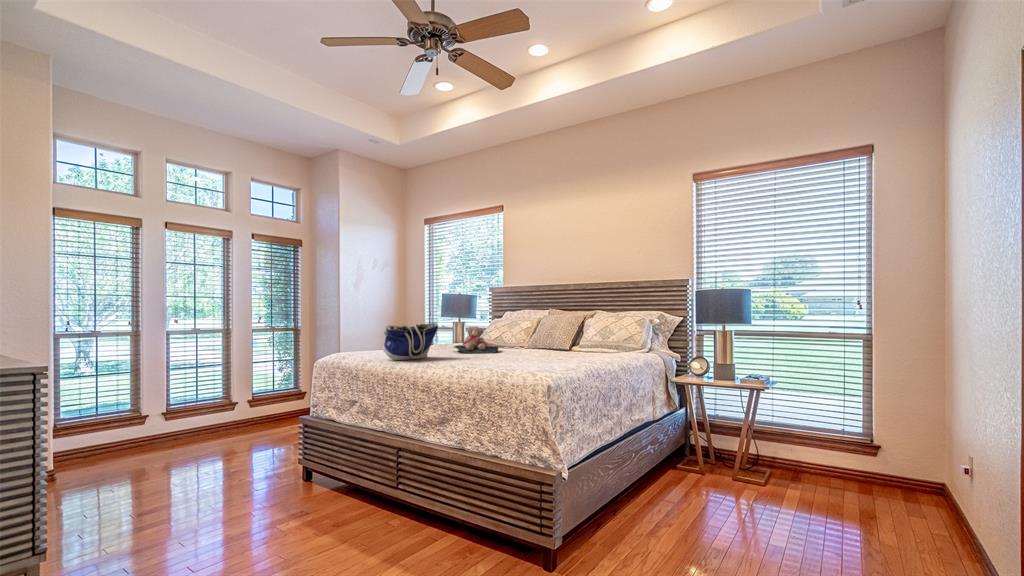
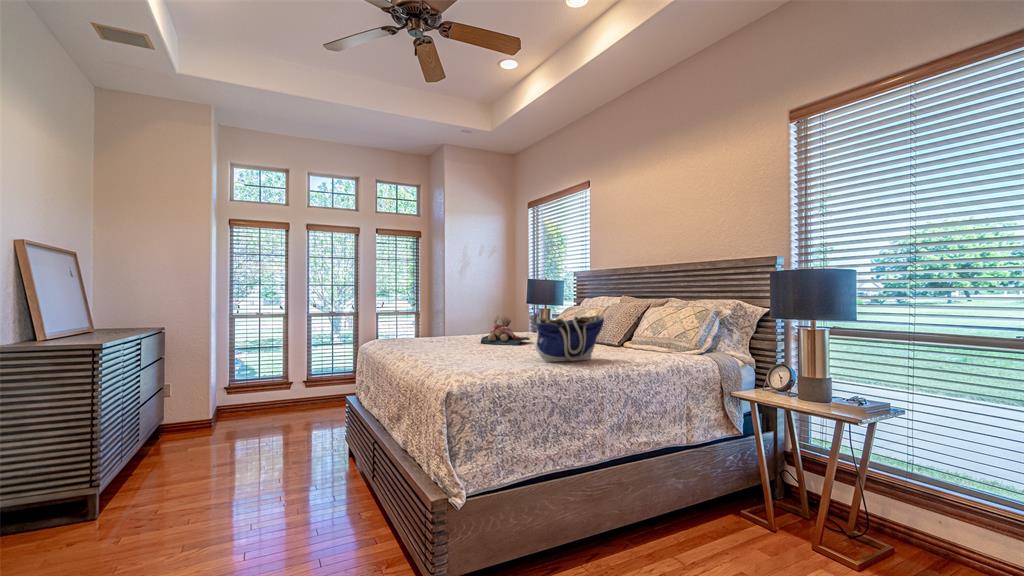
tote bag: present [383,323,438,360] -> present [534,315,604,361]

